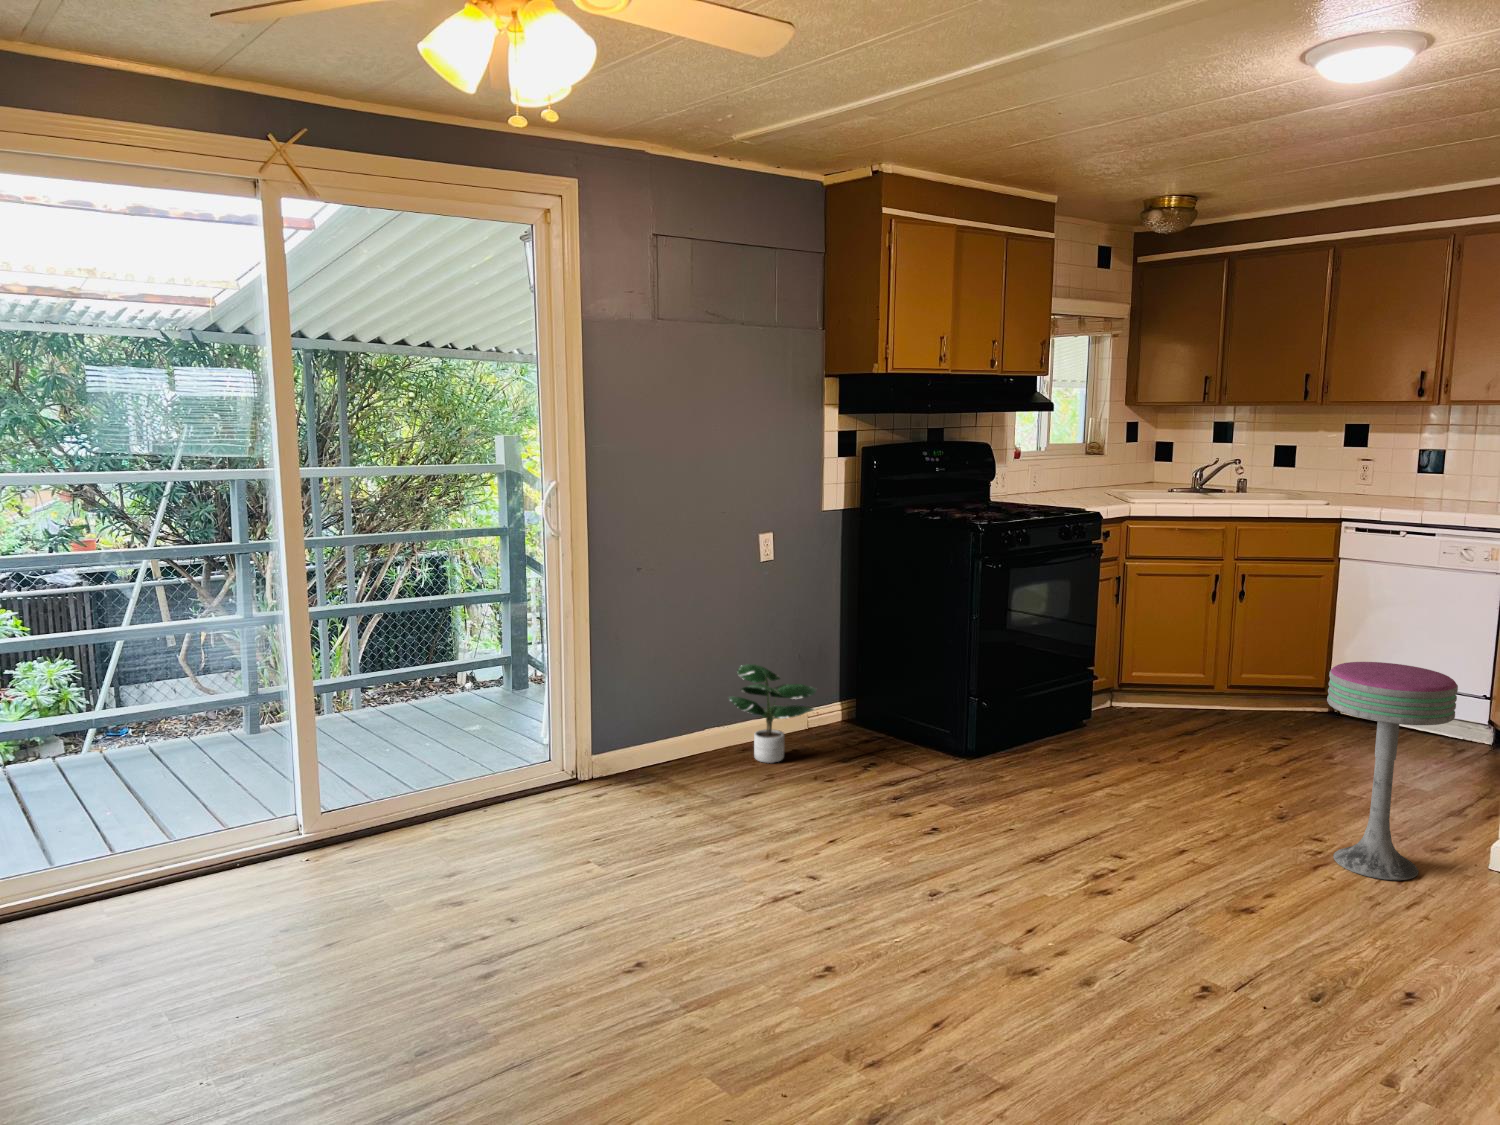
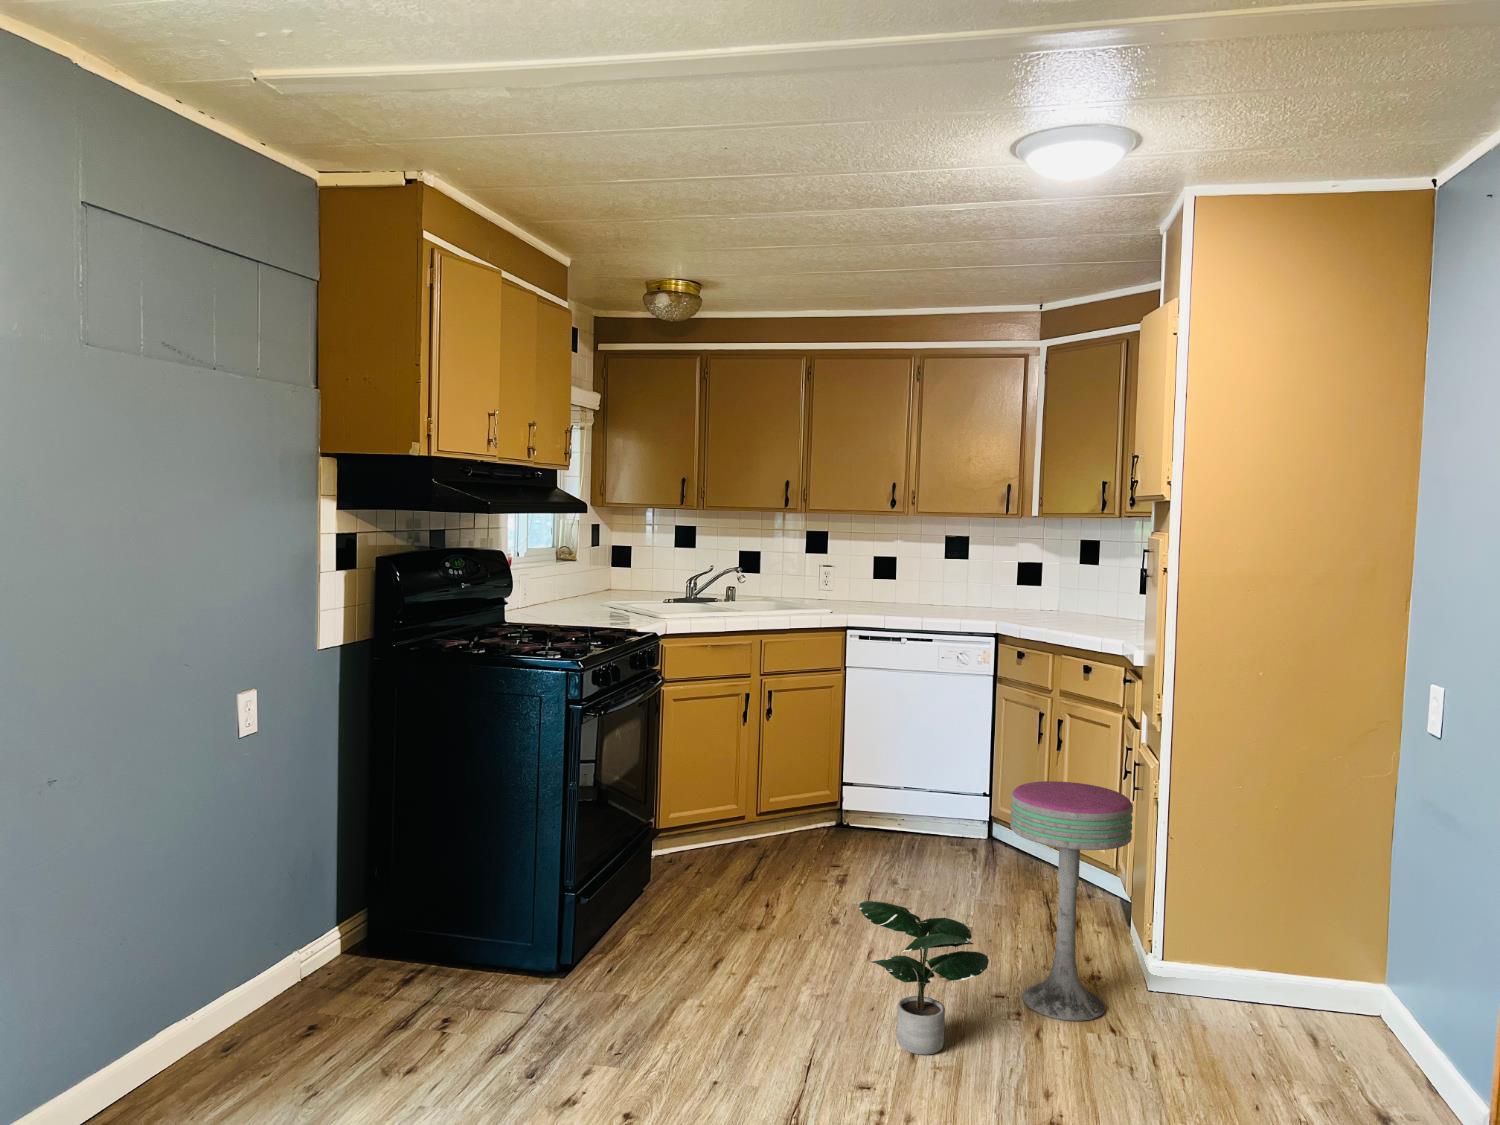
potted plant: present [729,664,816,763] -> present [859,901,989,1055]

